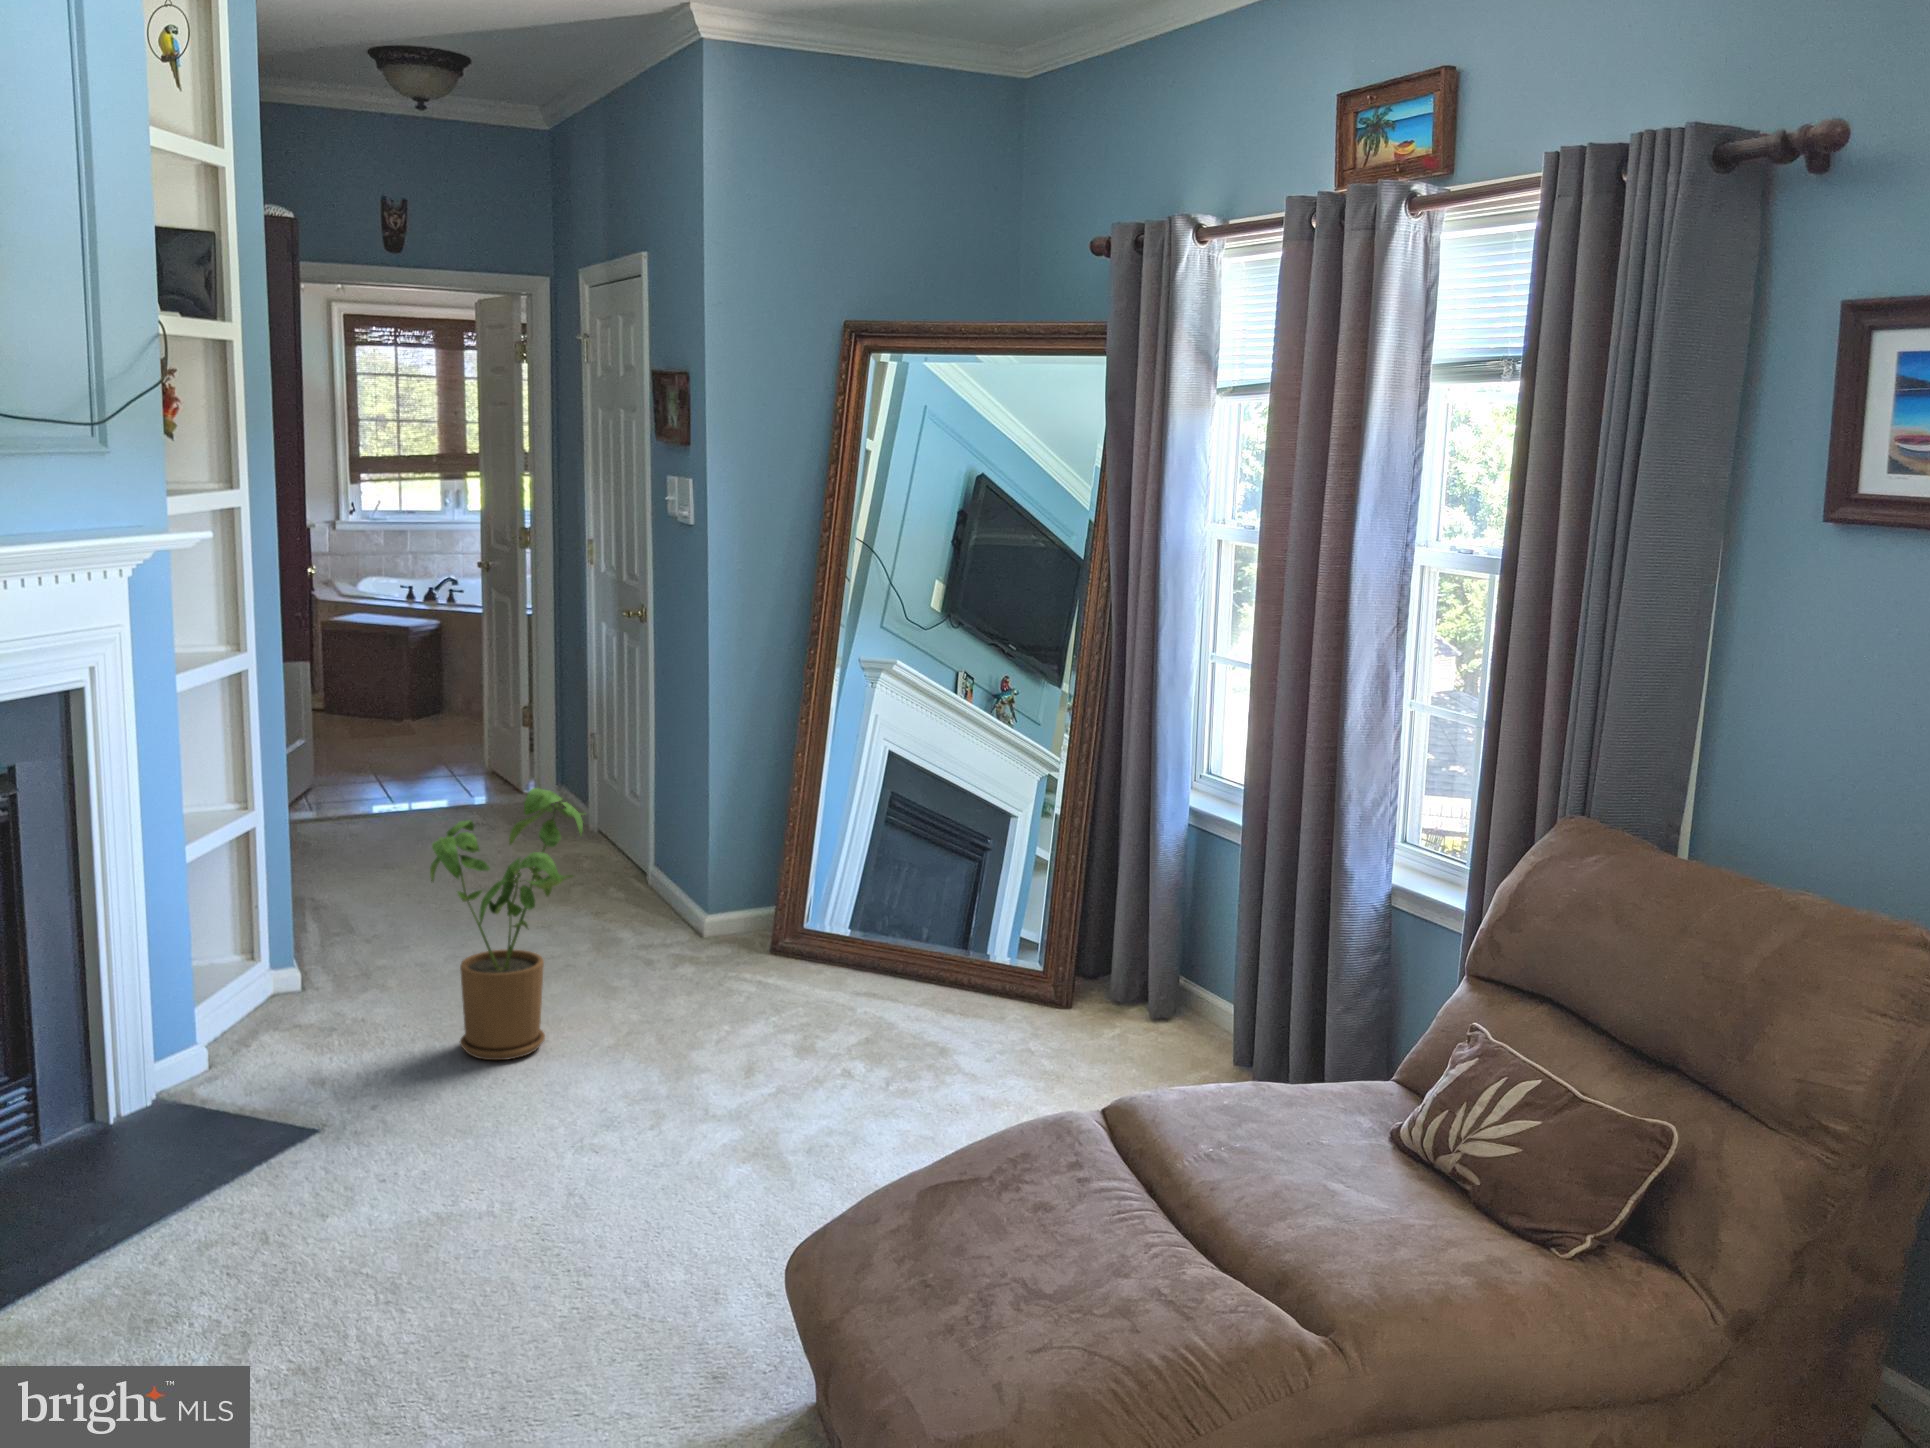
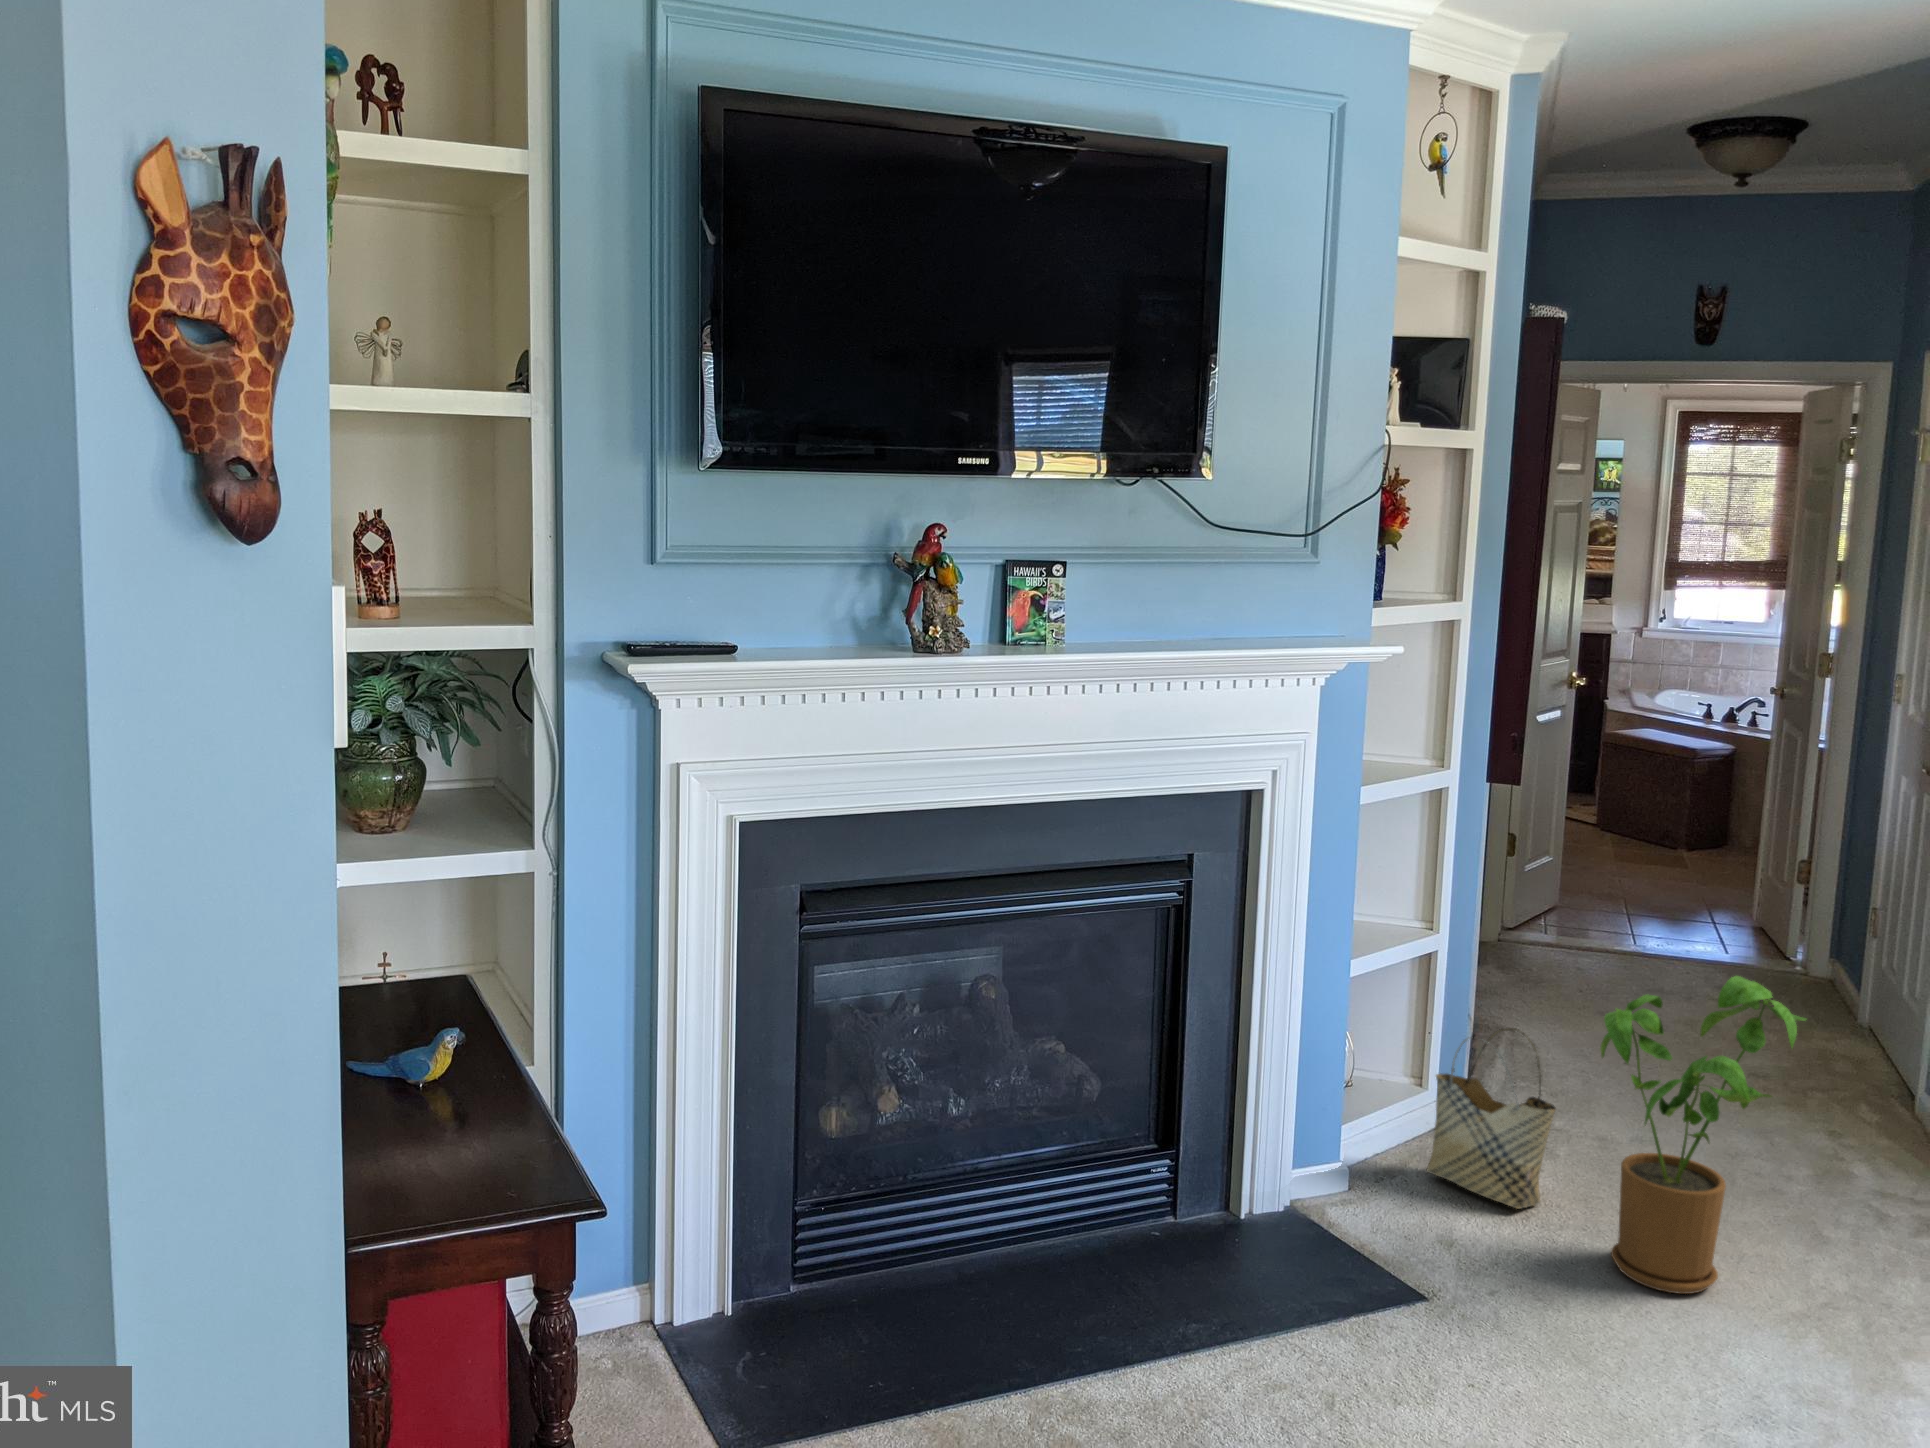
woven basket: none [277,880,394,1036] -> present [1427,1028,1556,1209]

